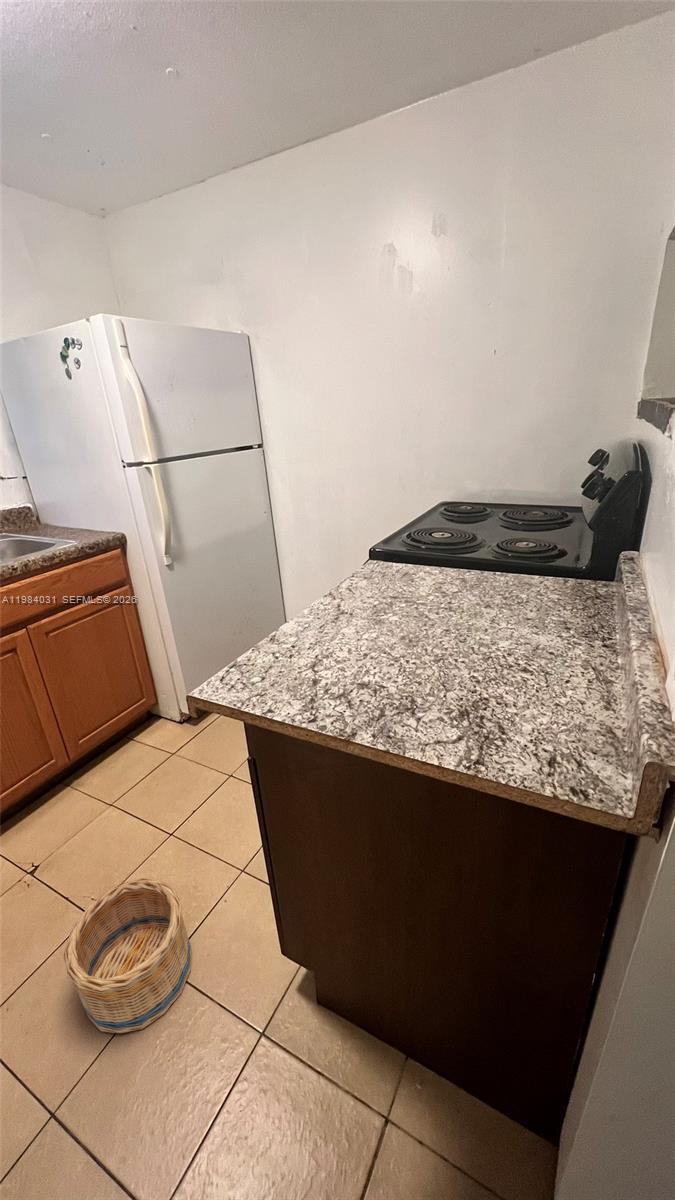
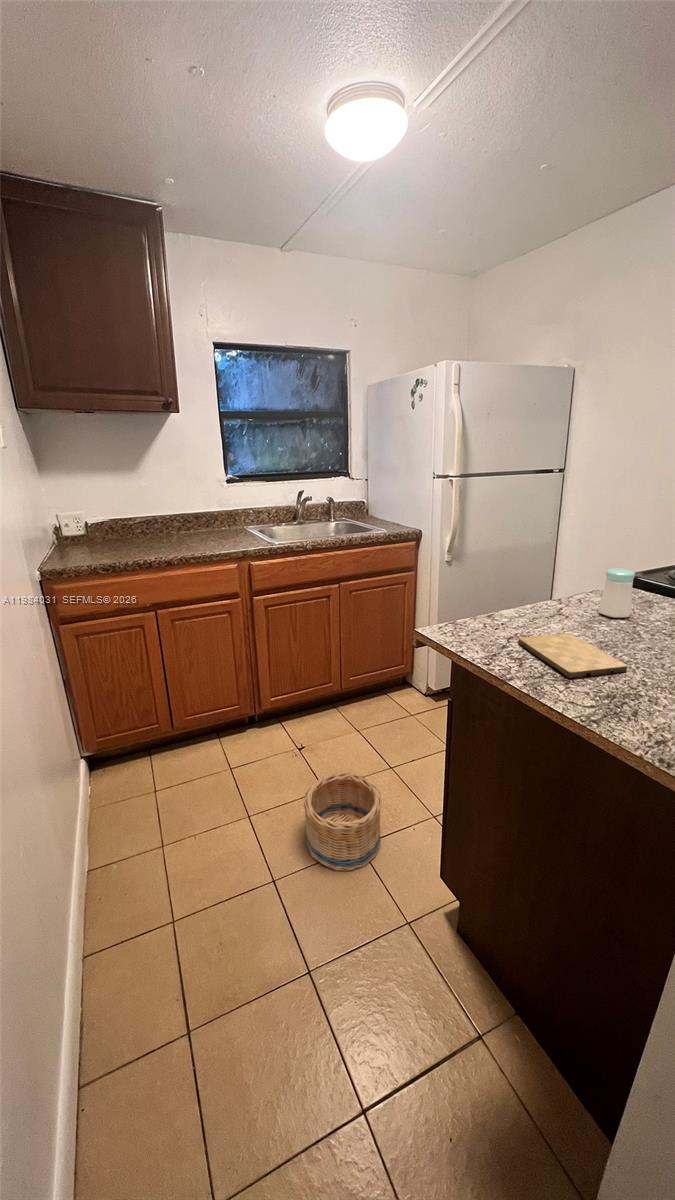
salt shaker: none [374,548,405,603] -> present [599,568,635,617]
cutting board: none [326,638,453,705] -> present [518,633,627,678]

